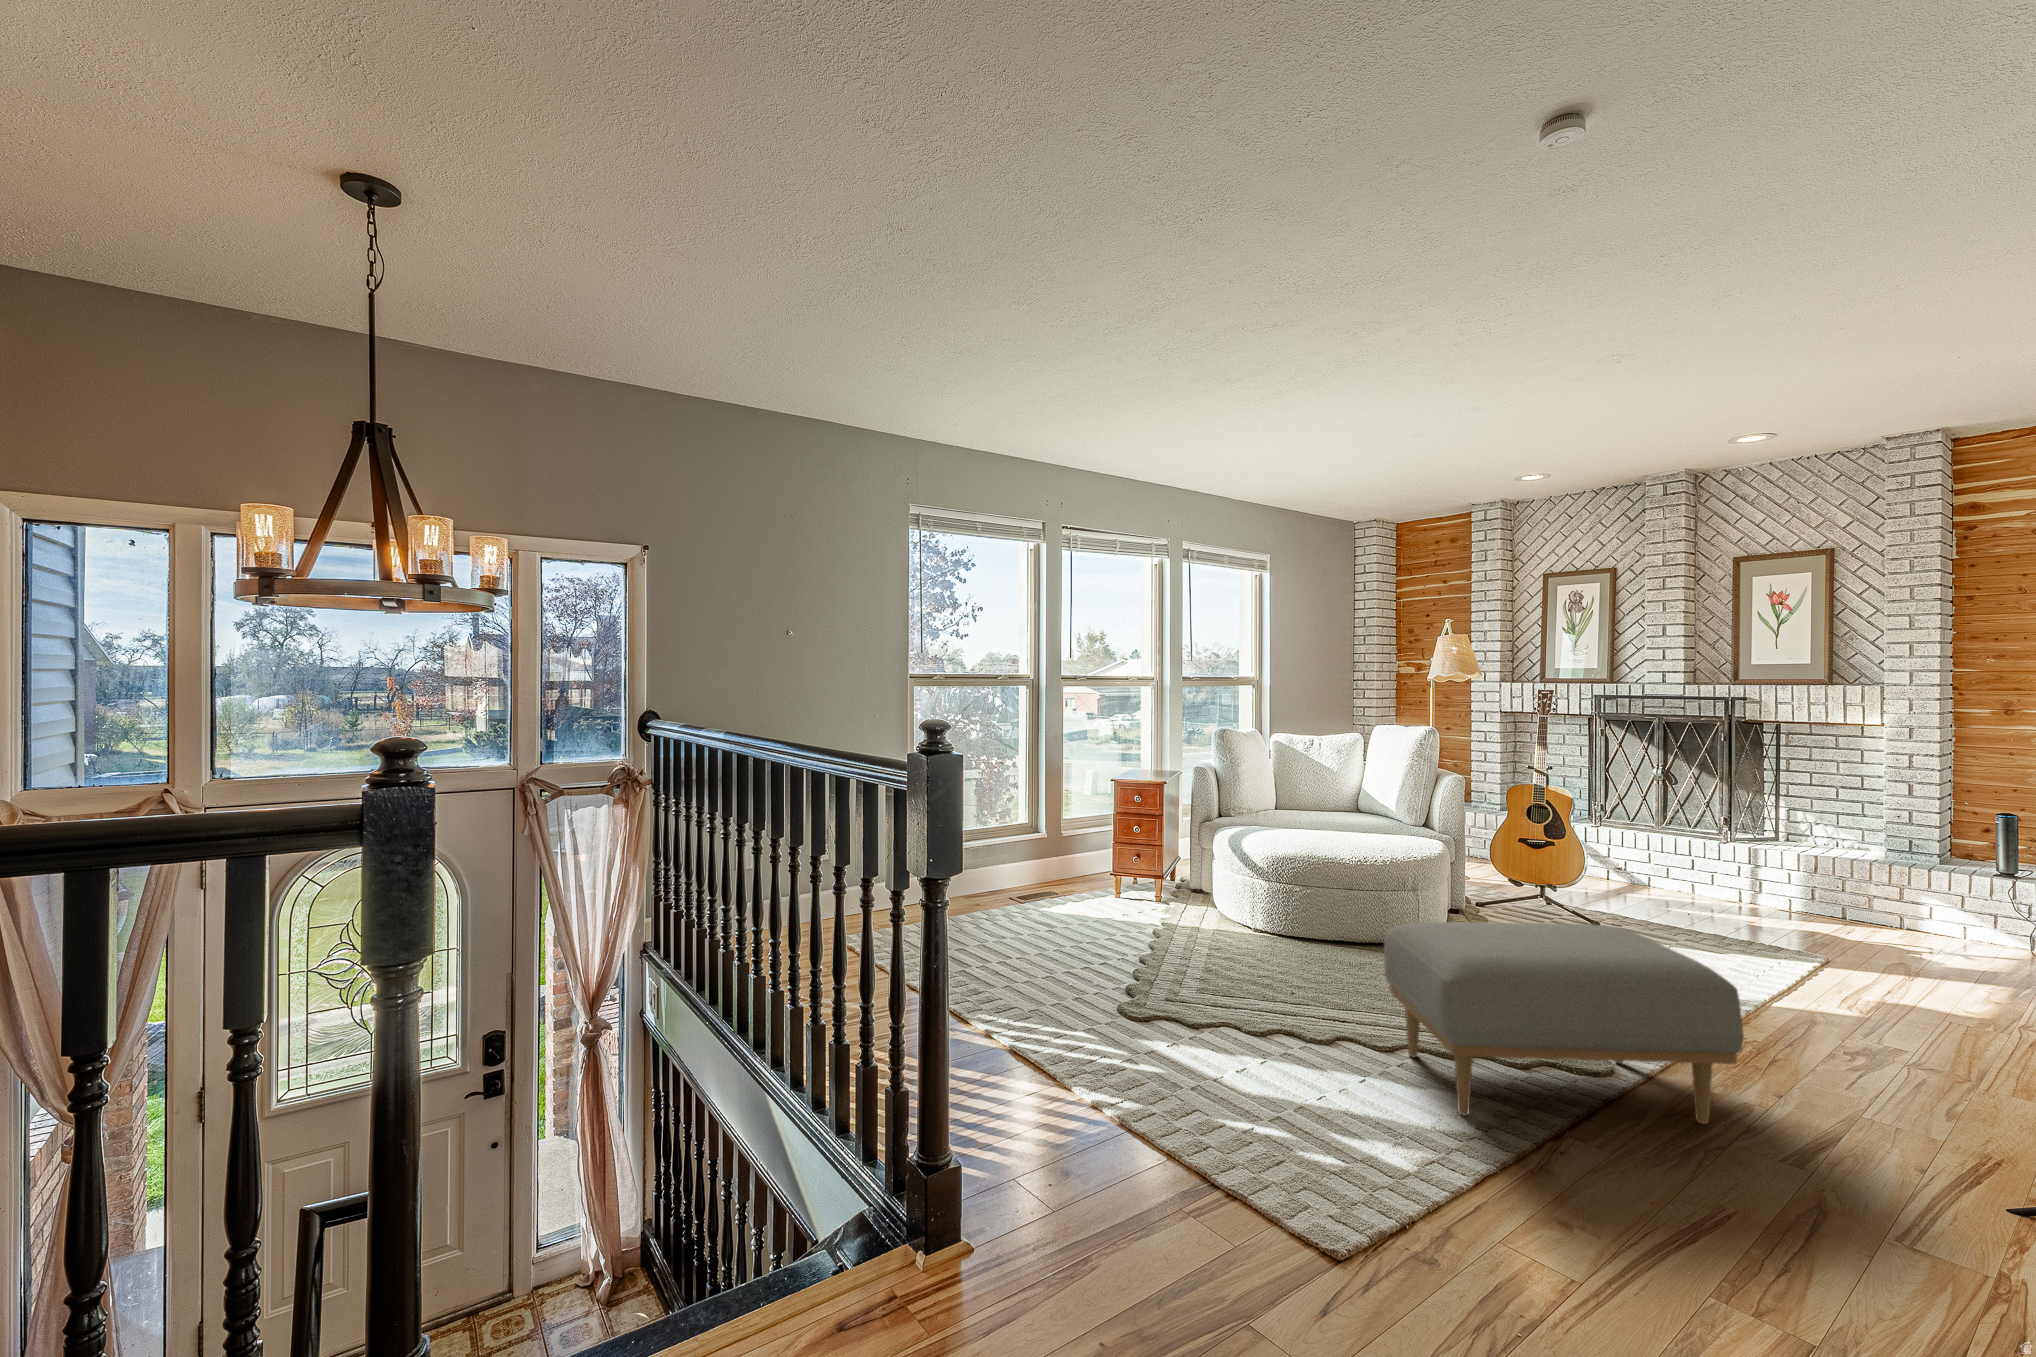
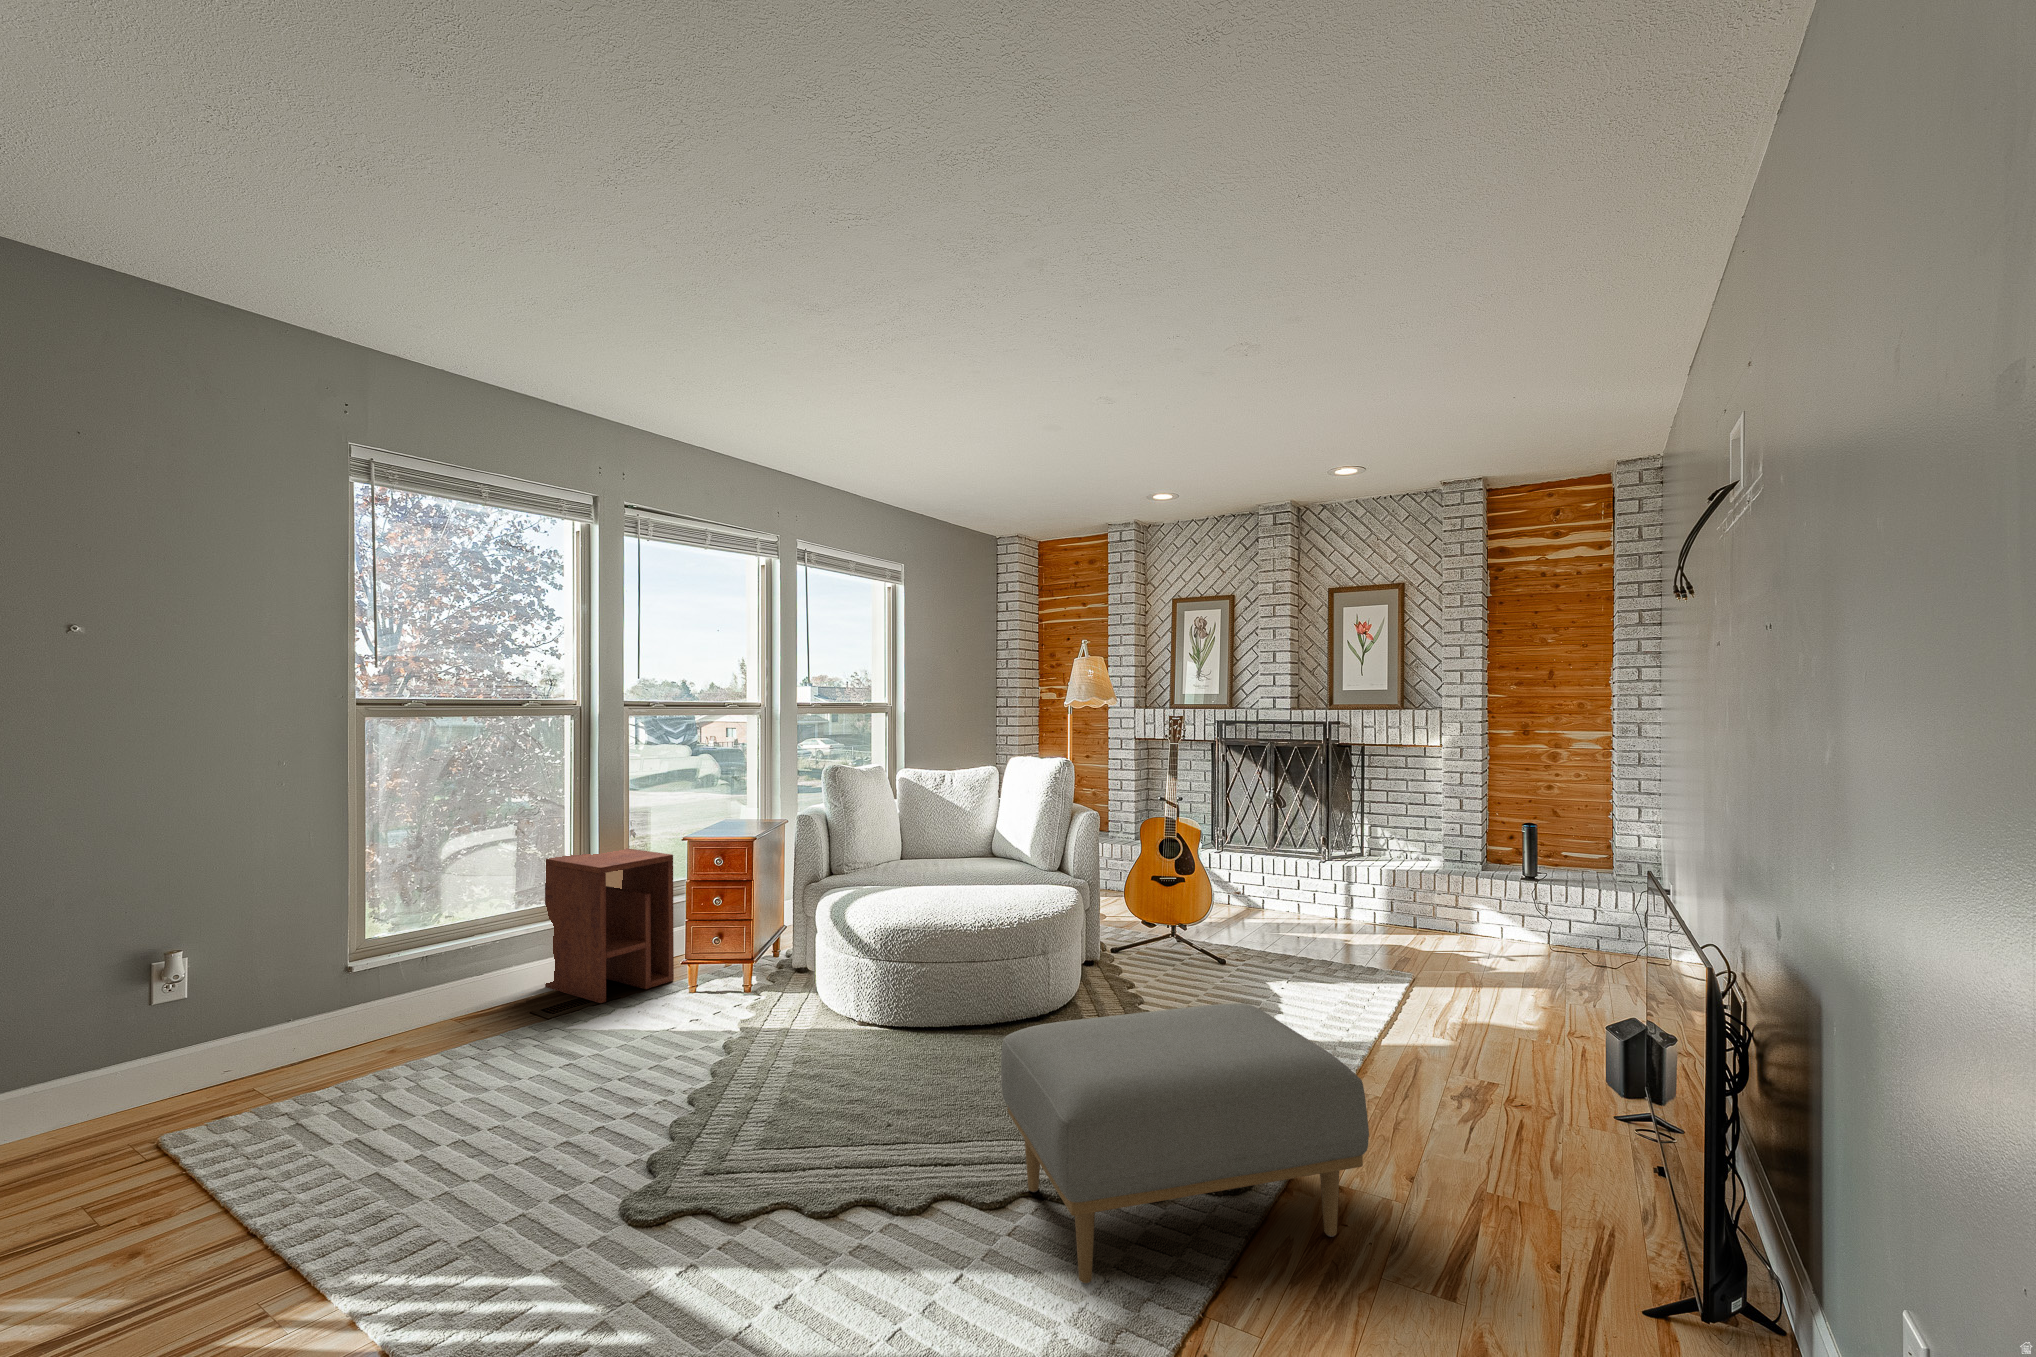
side table: none [988,784,1084,902] -> present [545,848,674,1003]

